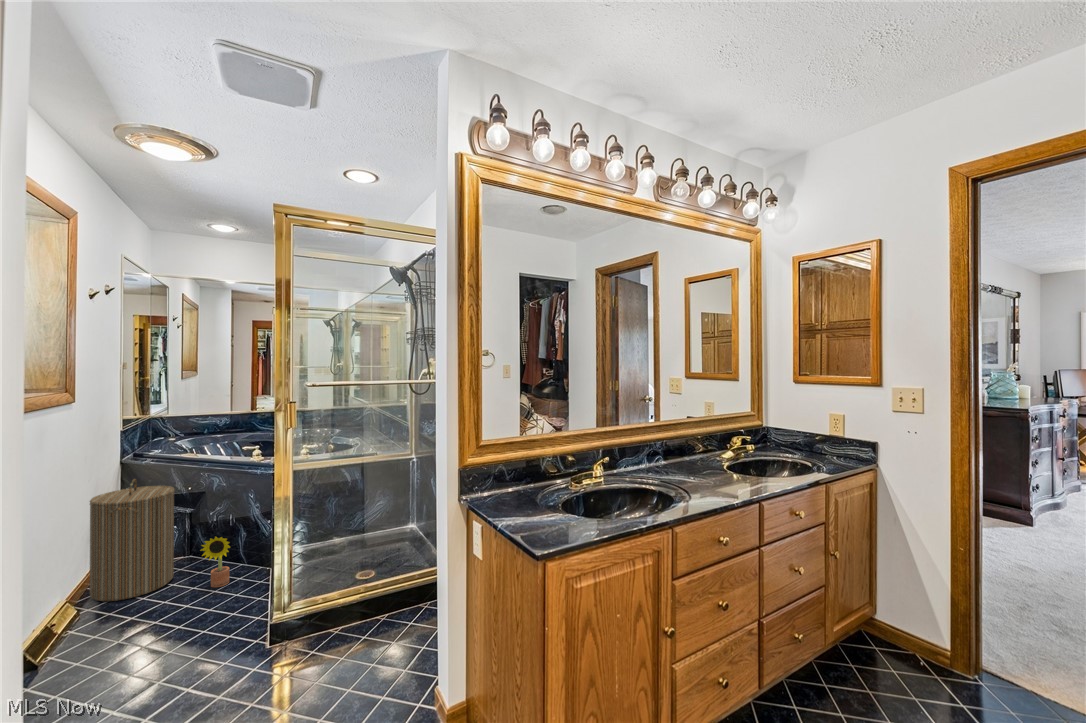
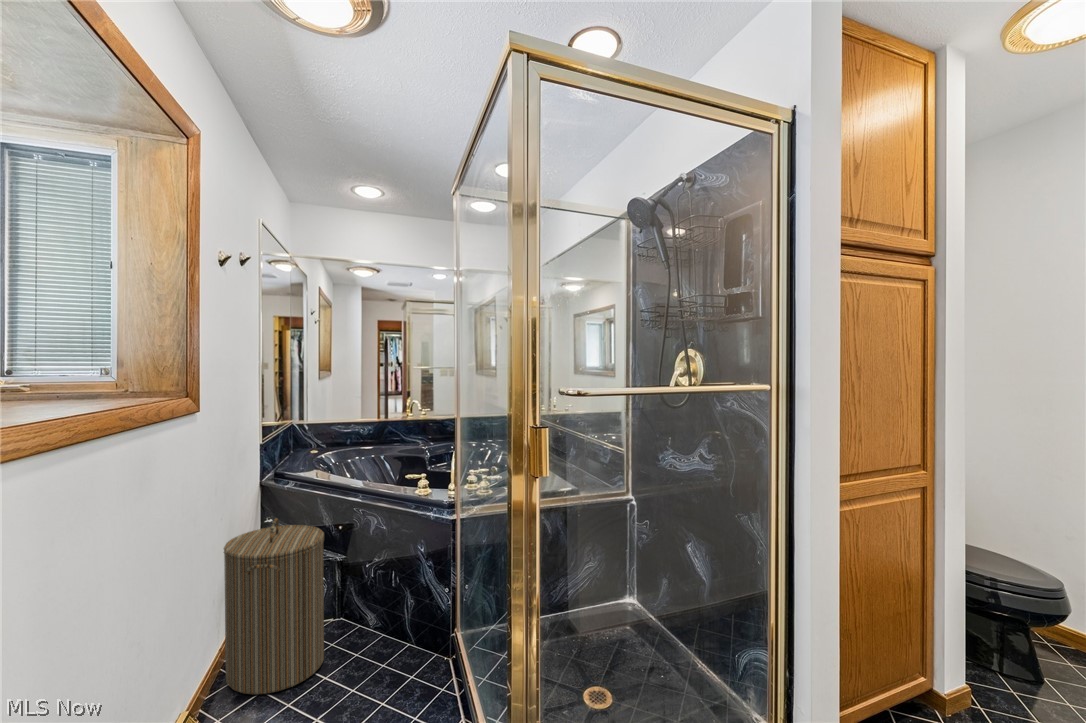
decorative plant: present [201,537,230,587] -> none [359,615,400,688]

